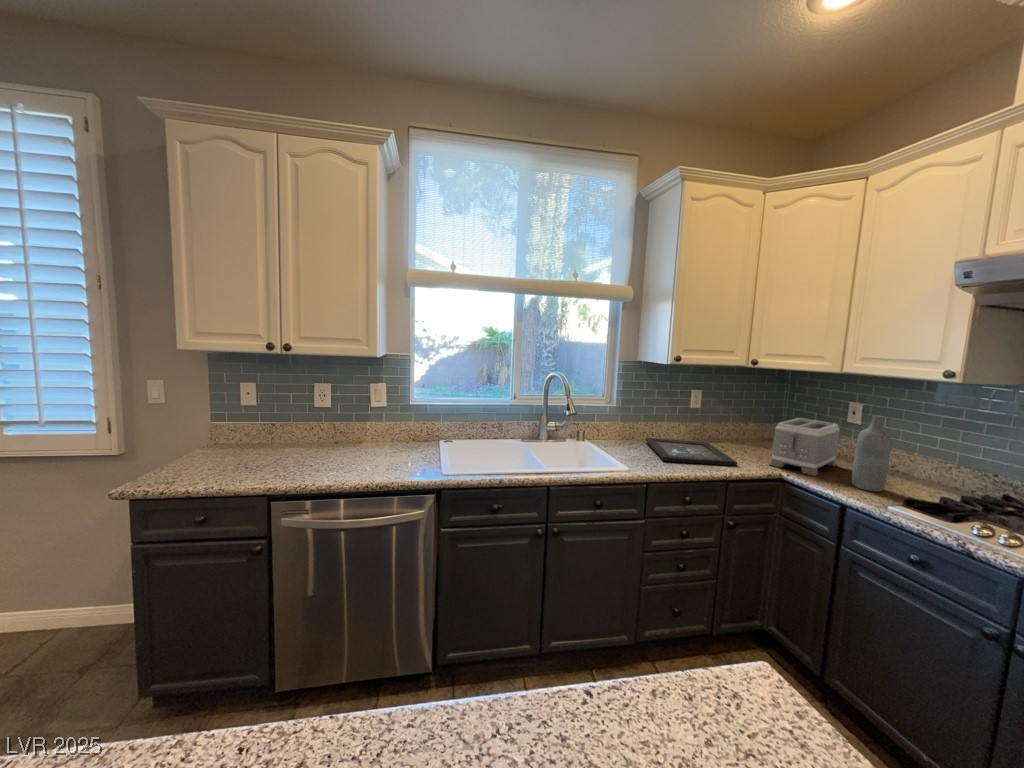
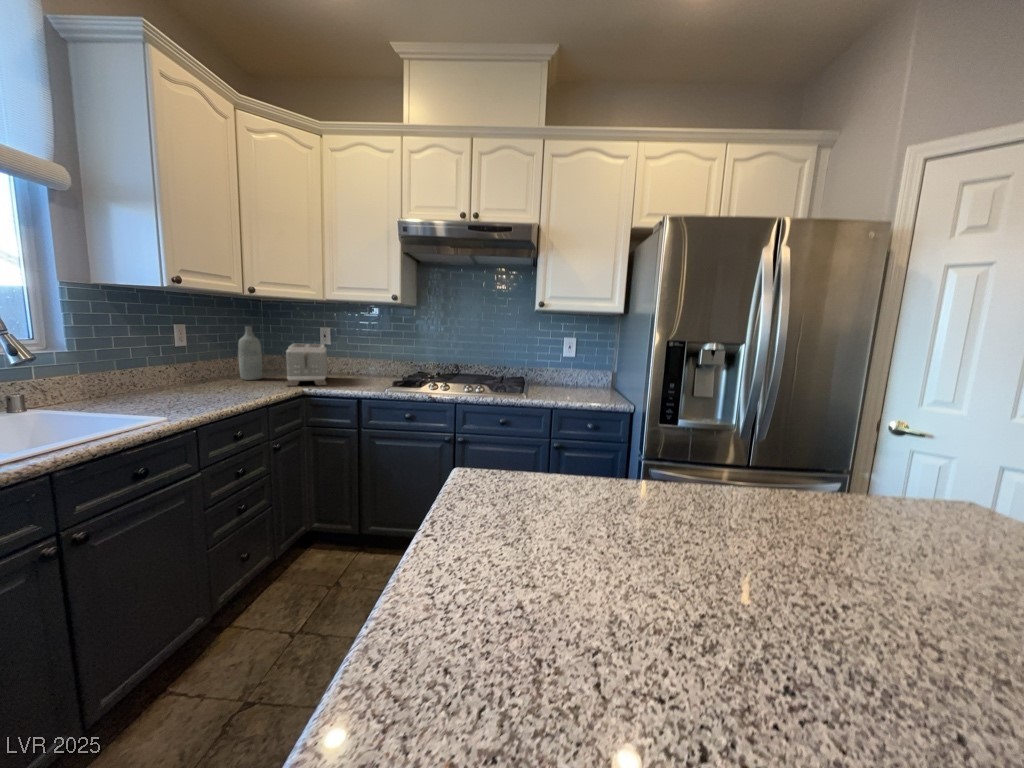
bottle: present [852,415,891,492] -> present [238,326,262,380]
tray: present [645,438,737,466] -> none [129,382,264,404]

